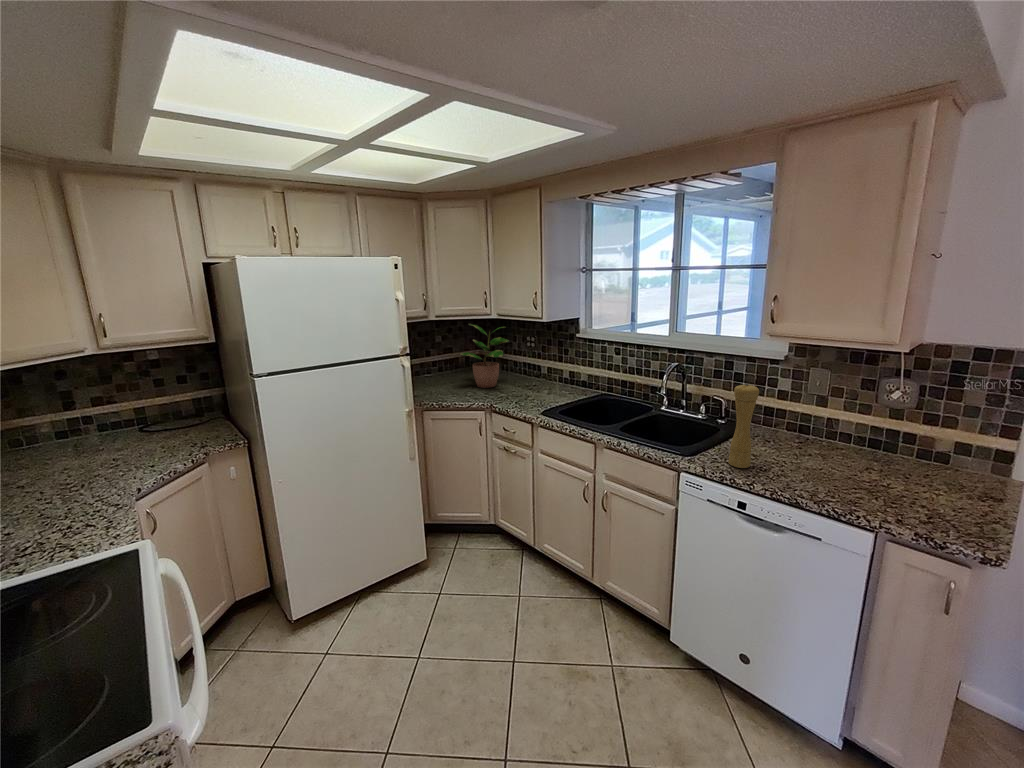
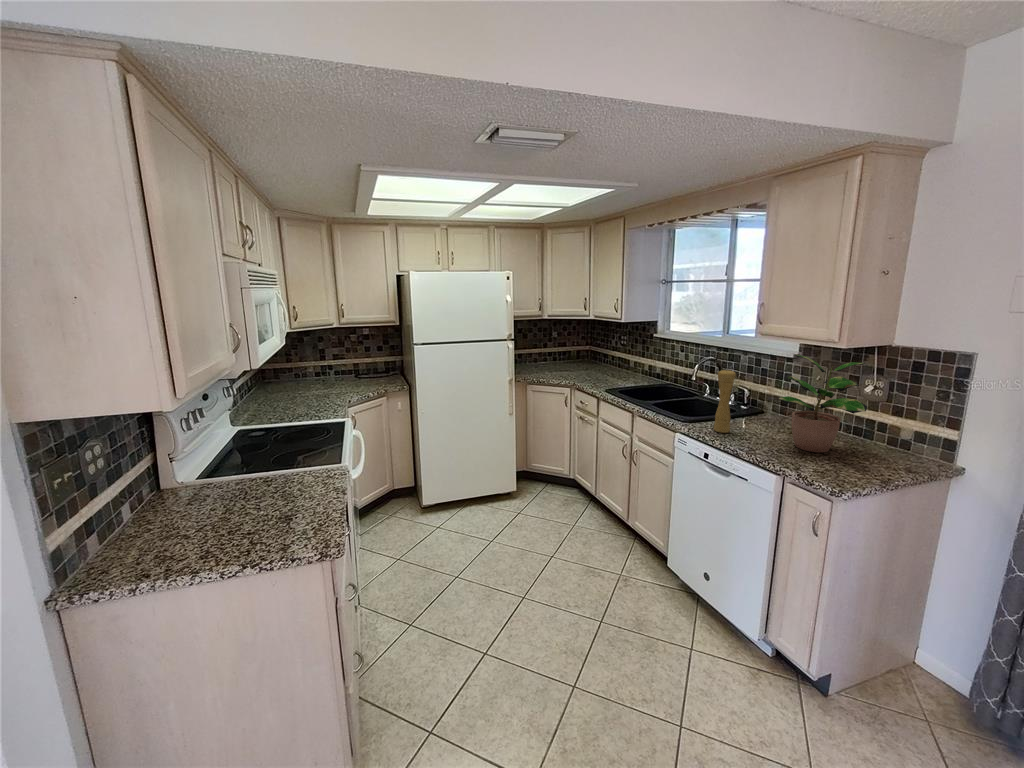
potted plant: present [460,324,510,388] -> present [778,354,867,452]

